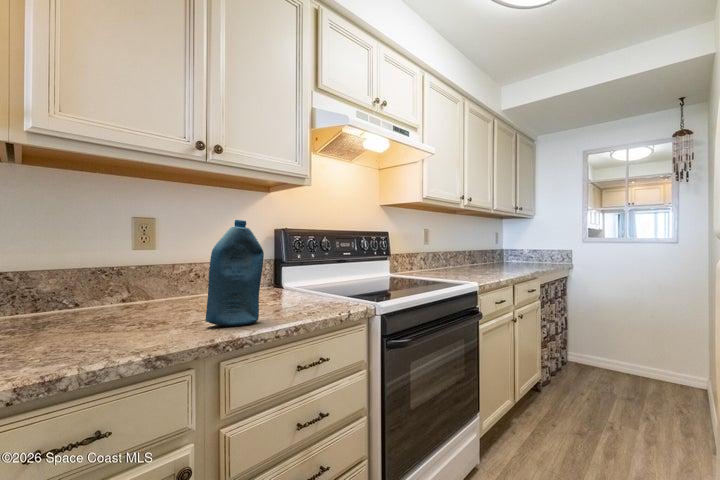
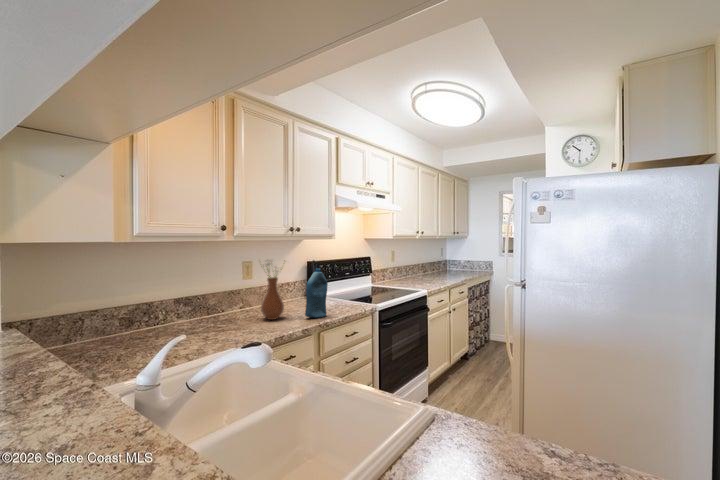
vase: none [93,191,188,326] -> present [256,259,285,320]

